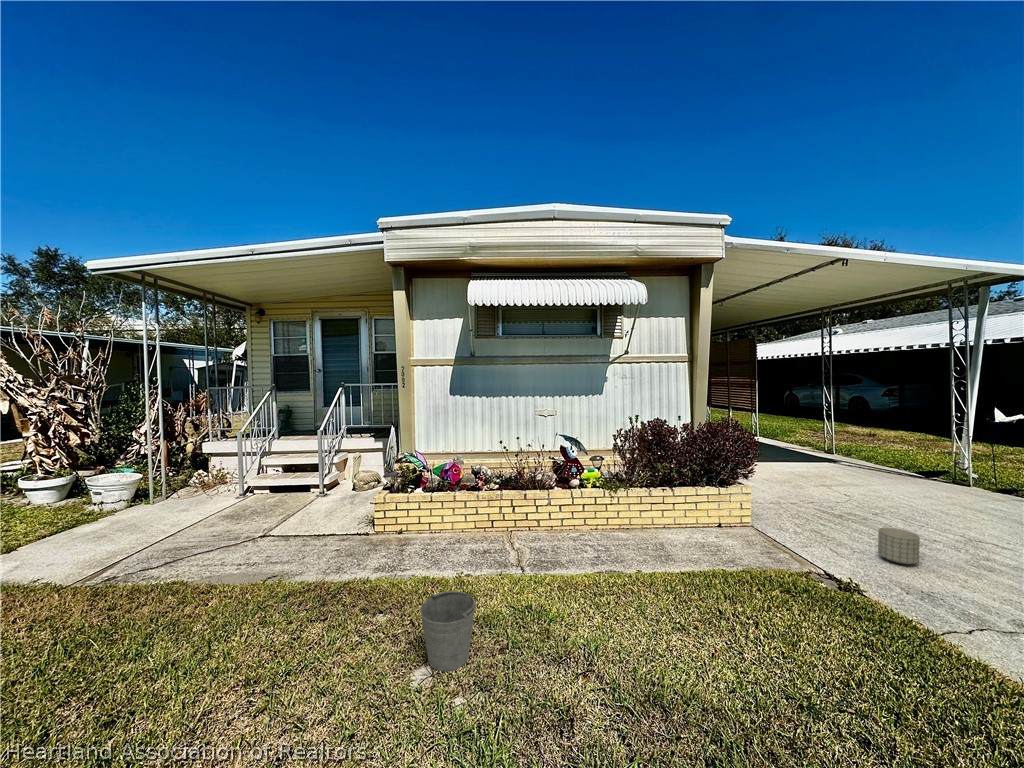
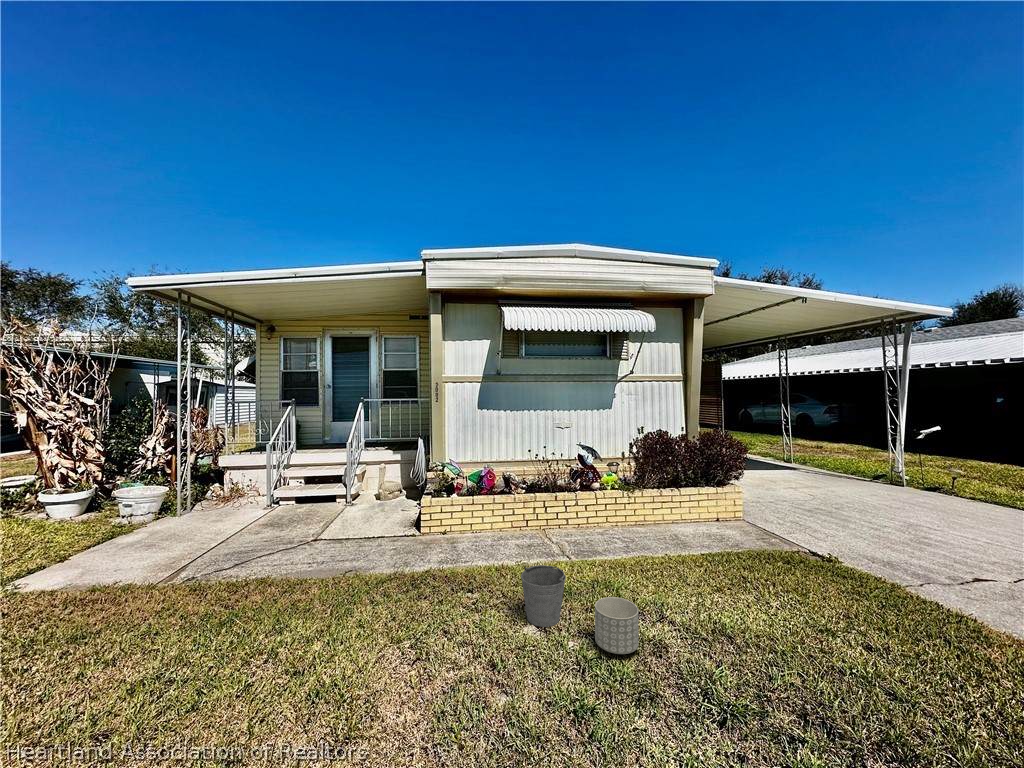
planter: present [878,527,920,564] -> present [595,597,638,654]

